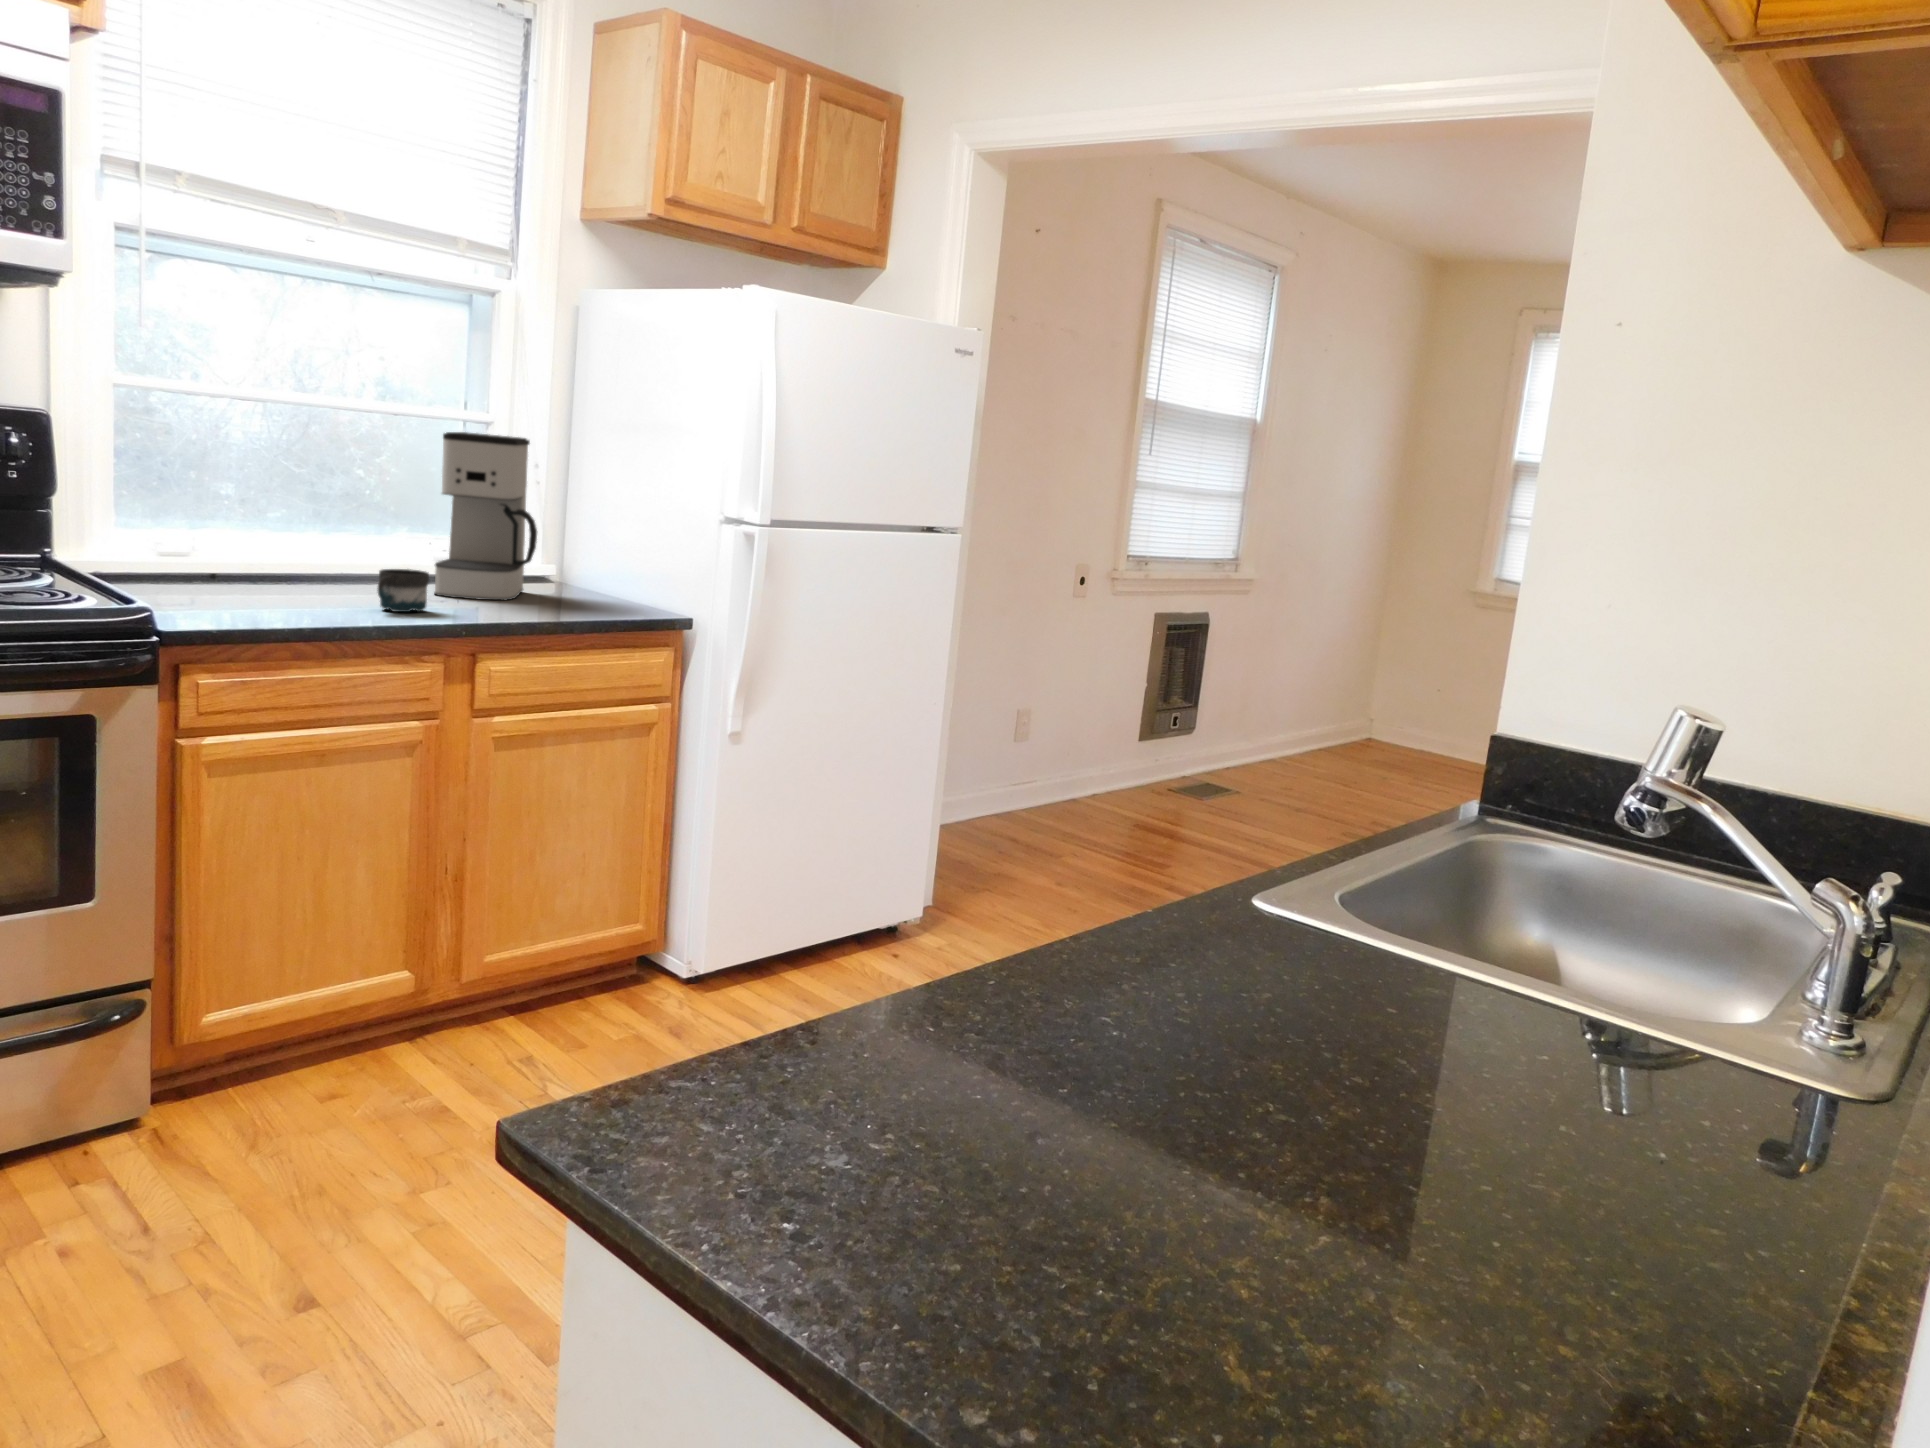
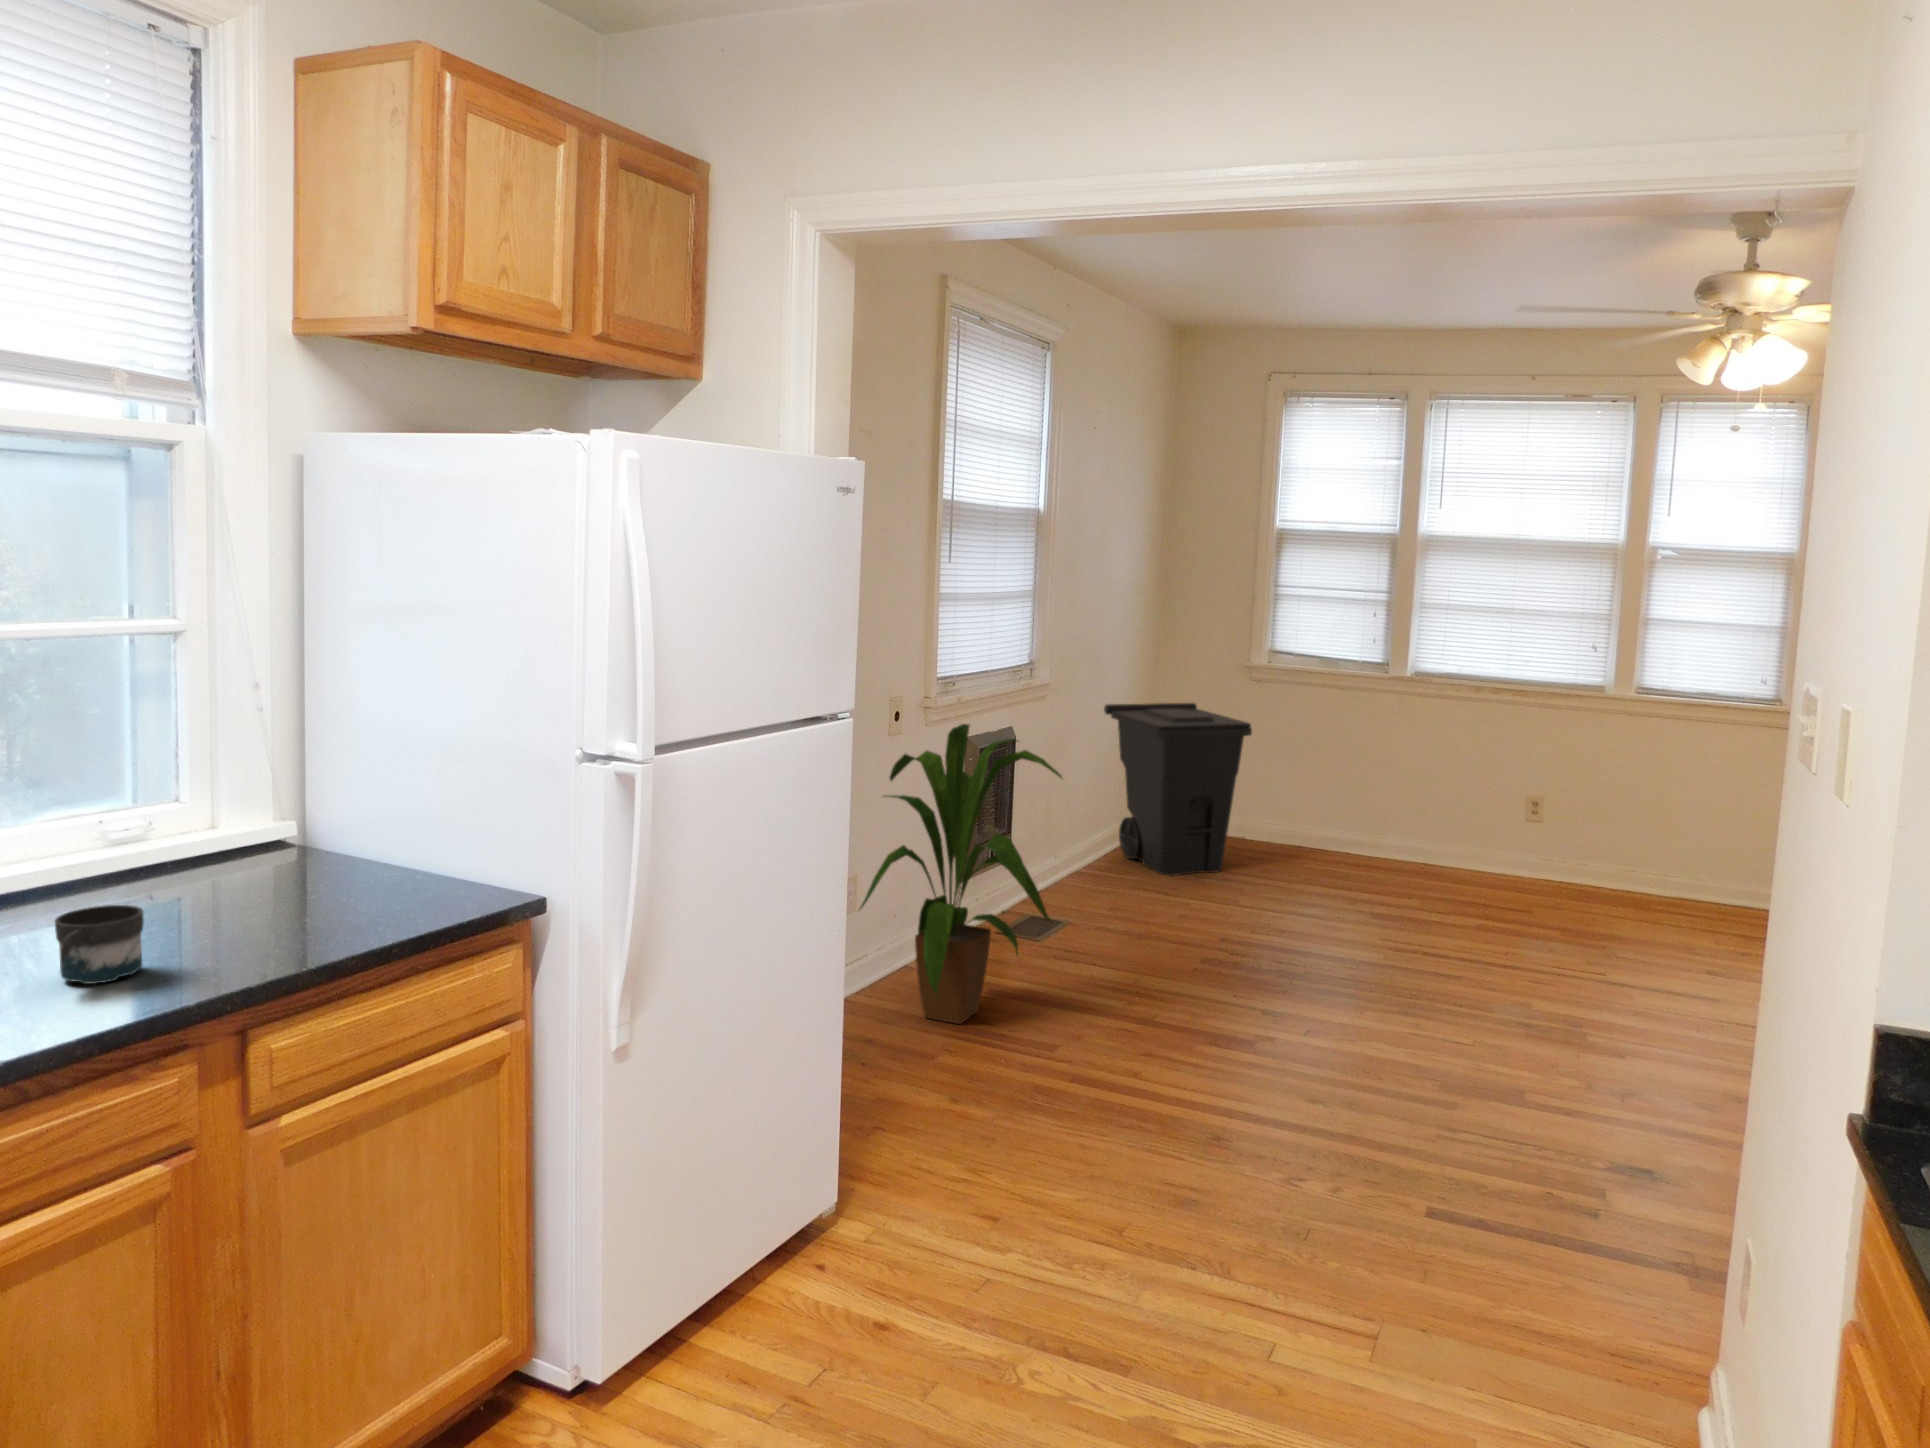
coffee maker: present [434,432,537,600] -> none [123,655,284,916]
house plant: none [1014,580,1194,843] -> present [860,724,1062,1024]
trash can: none [1321,614,1455,780] -> present [1104,703,1252,876]

